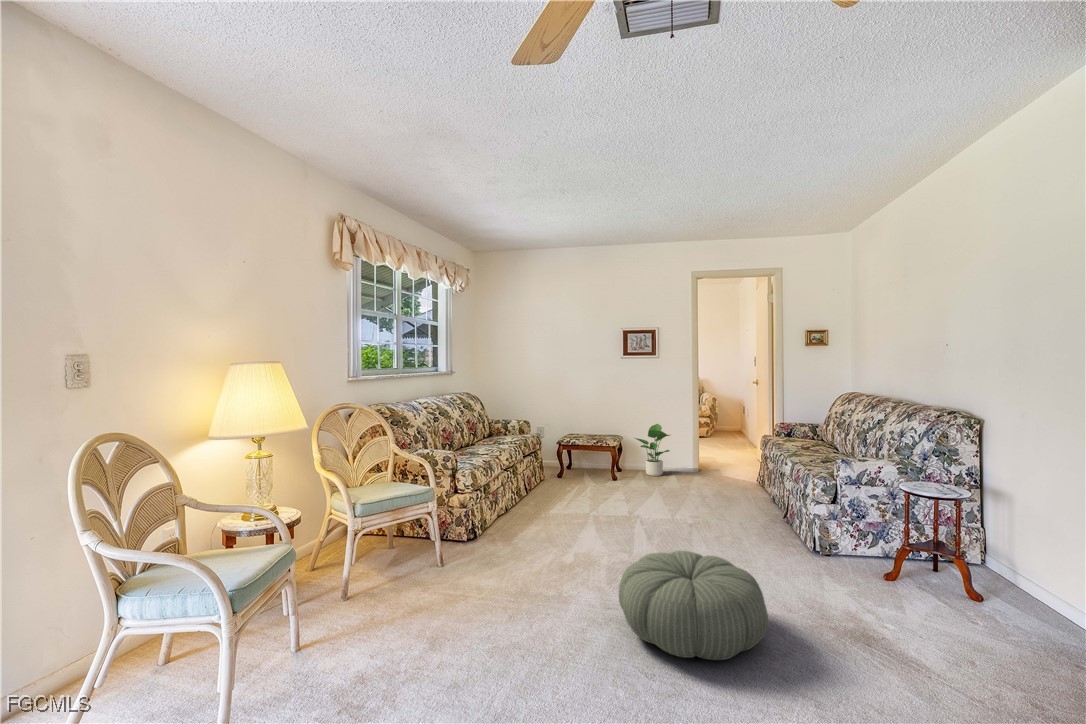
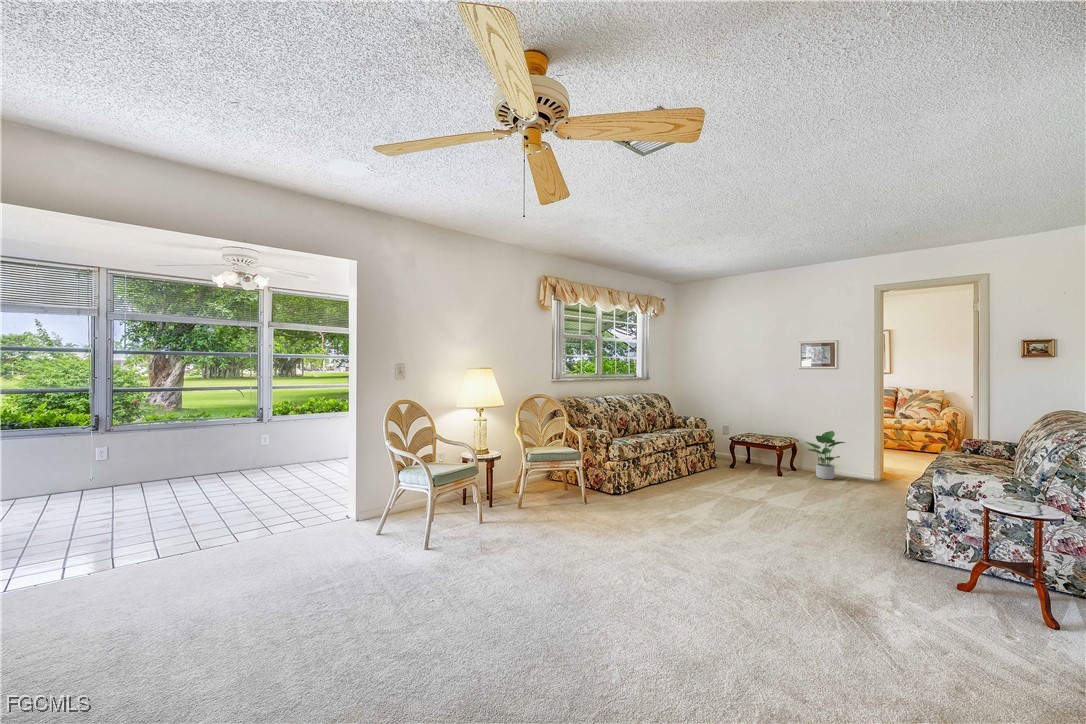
pouf: present [619,551,768,660] -> none [662,511,771,582]

